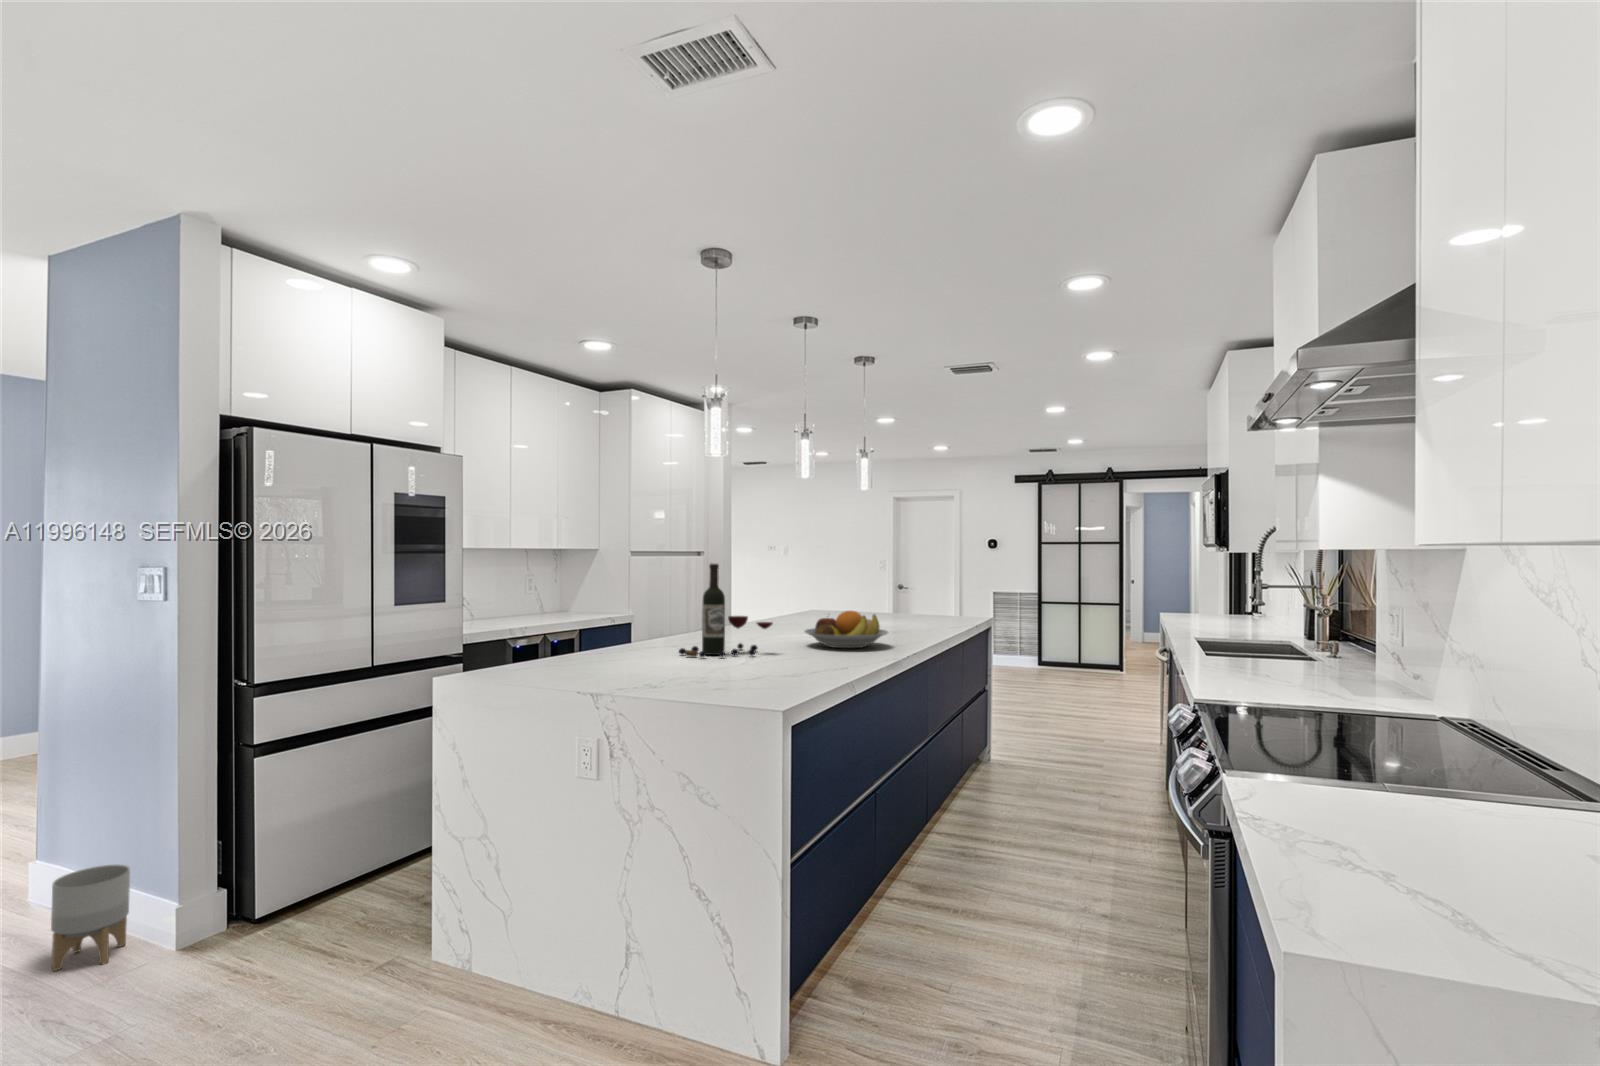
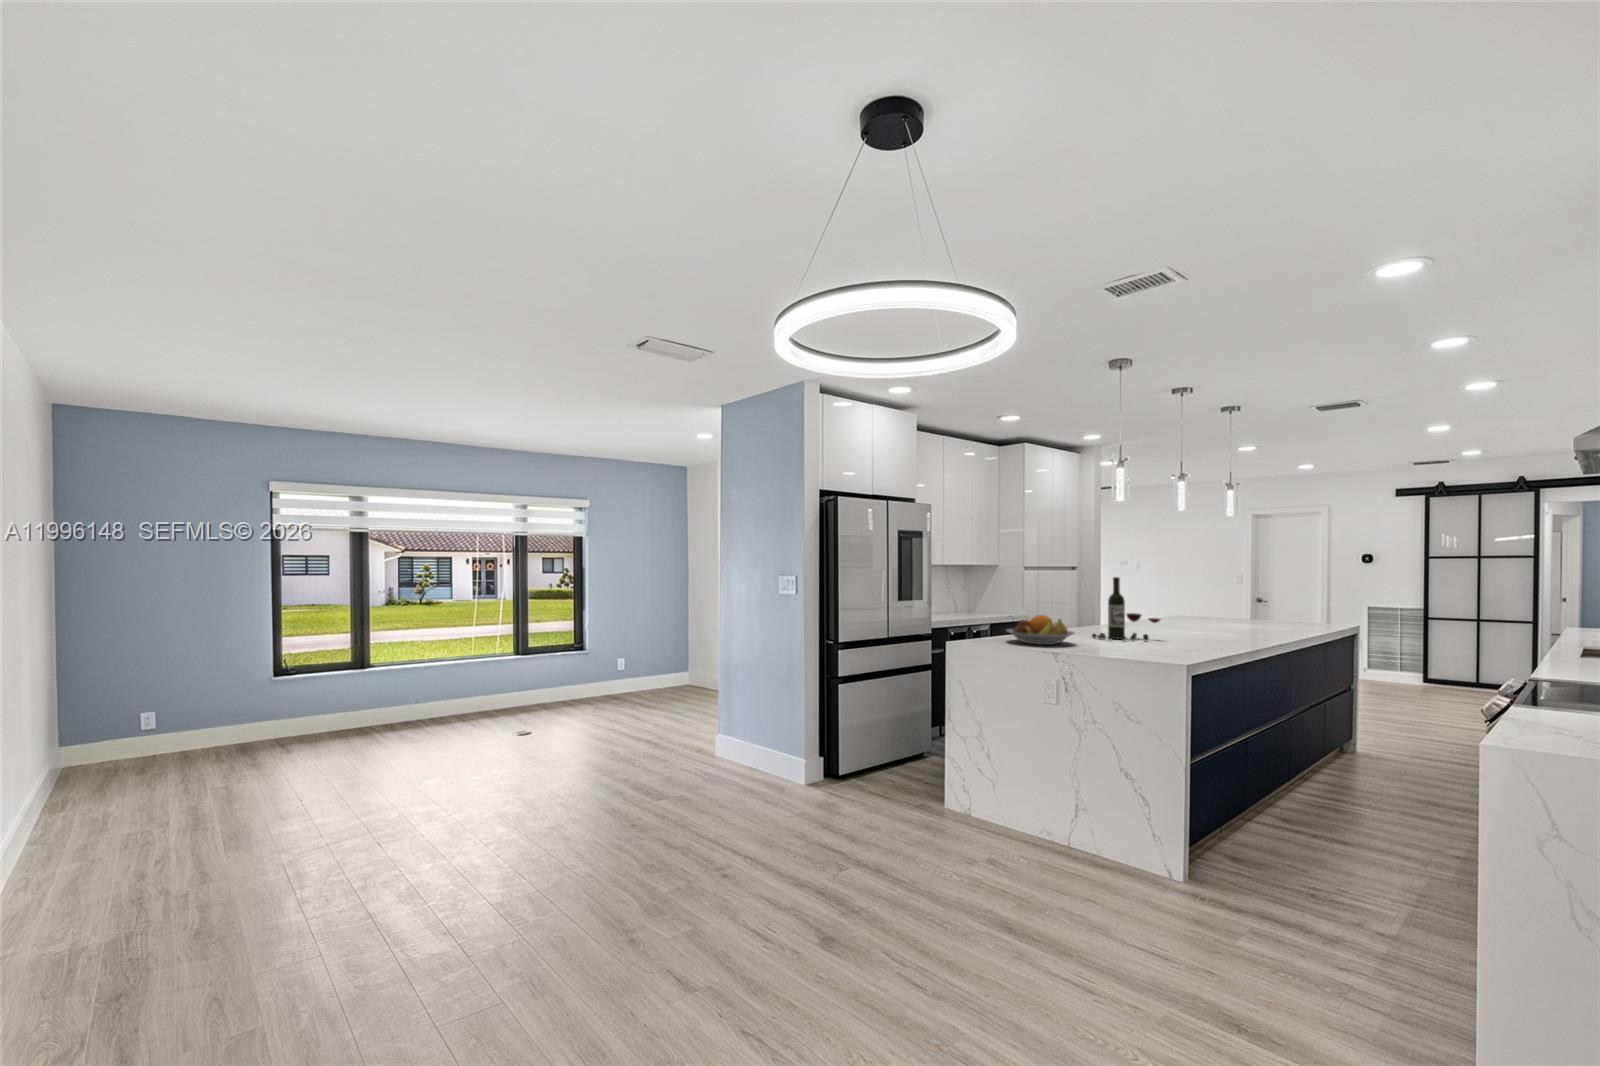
fruit bowl: present [805,611,888,648] -> present [1006,615,1075,645]
planter: present [51,865,130,971] -> none [753,733,784,783]

